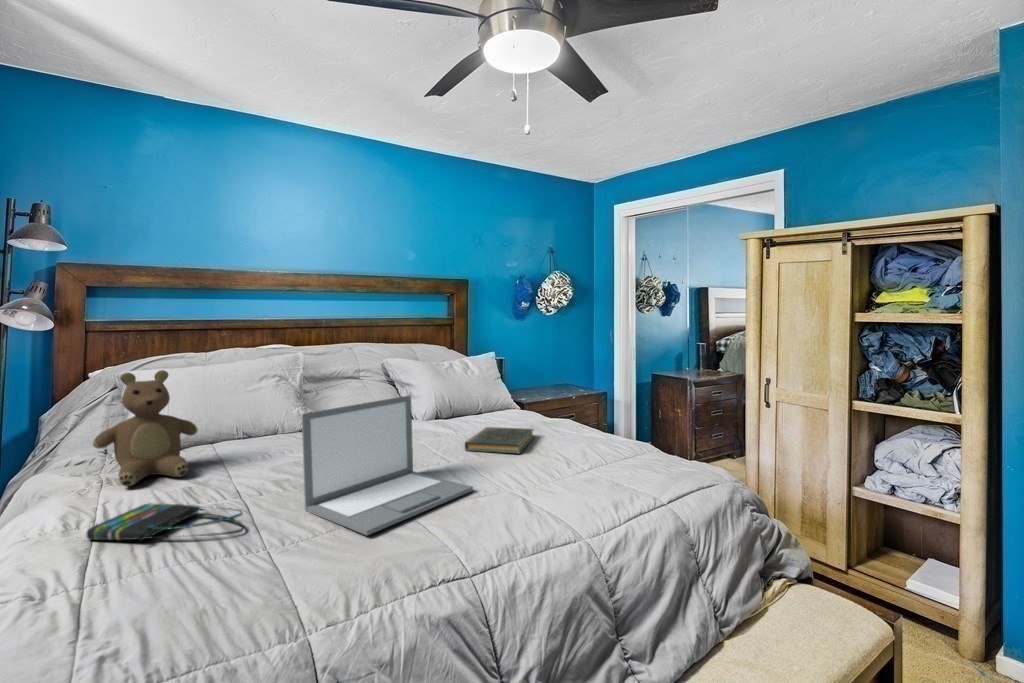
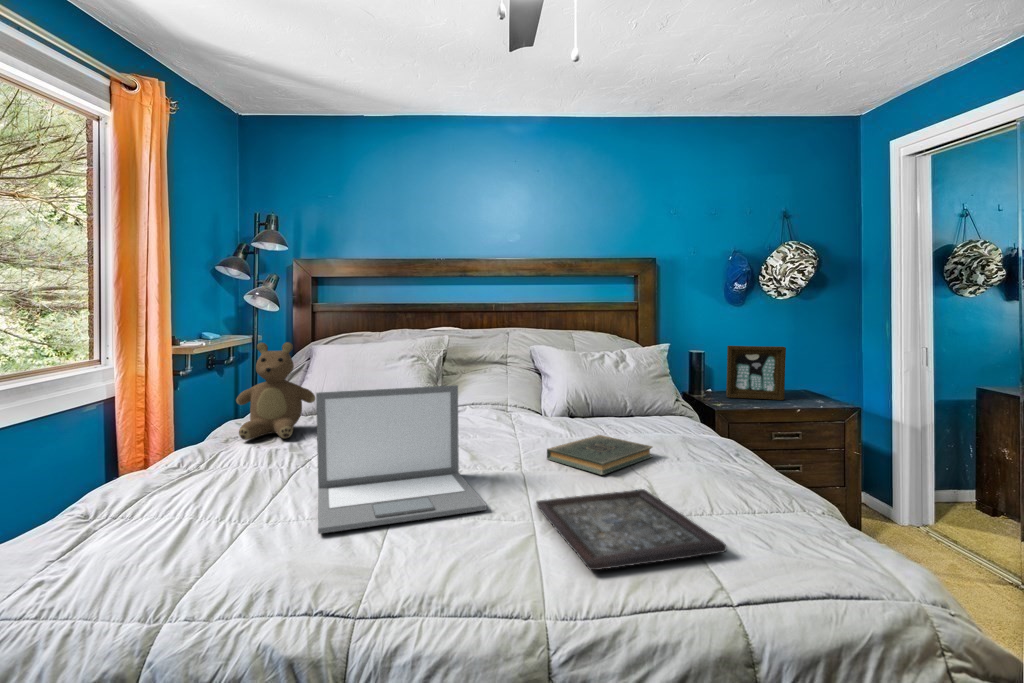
picture frame: none [522,350,563,391] -> present [726,346,786,400]
tray: none [502,456,643,505] -> present [536,489,727,570]
tote bag: present [87,504,244,541] -> none [162,458,256,500]

